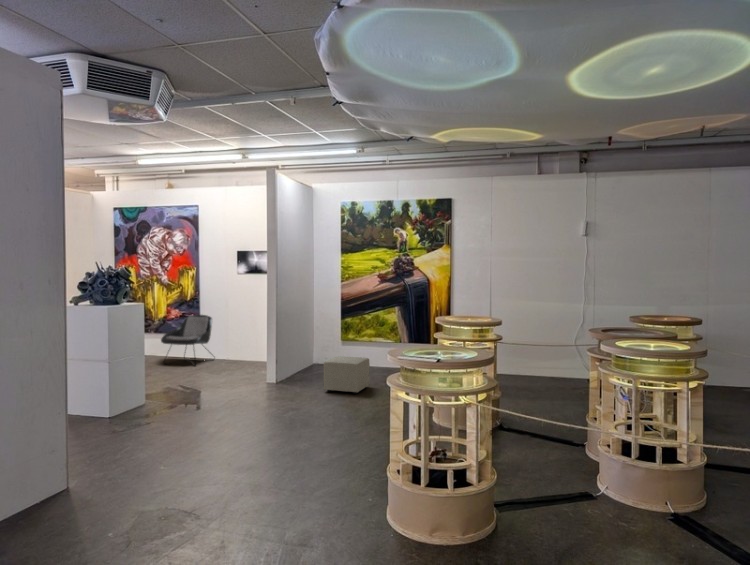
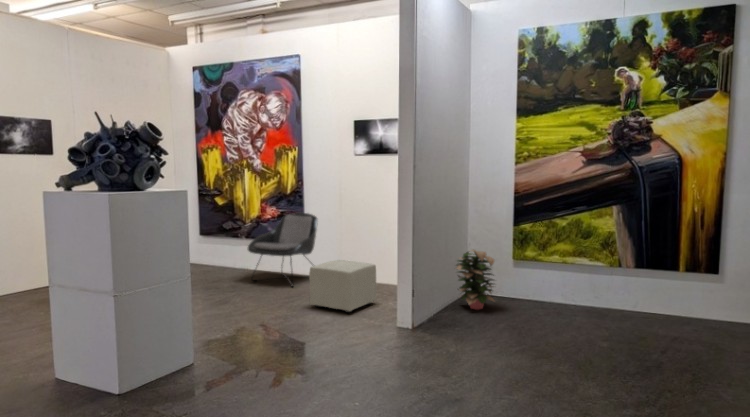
decorative plant: none [303,335,329,372] -> present [456,250,495,310]
ottoman: present [323,356,370,394] -> present [309,260,376,313]

